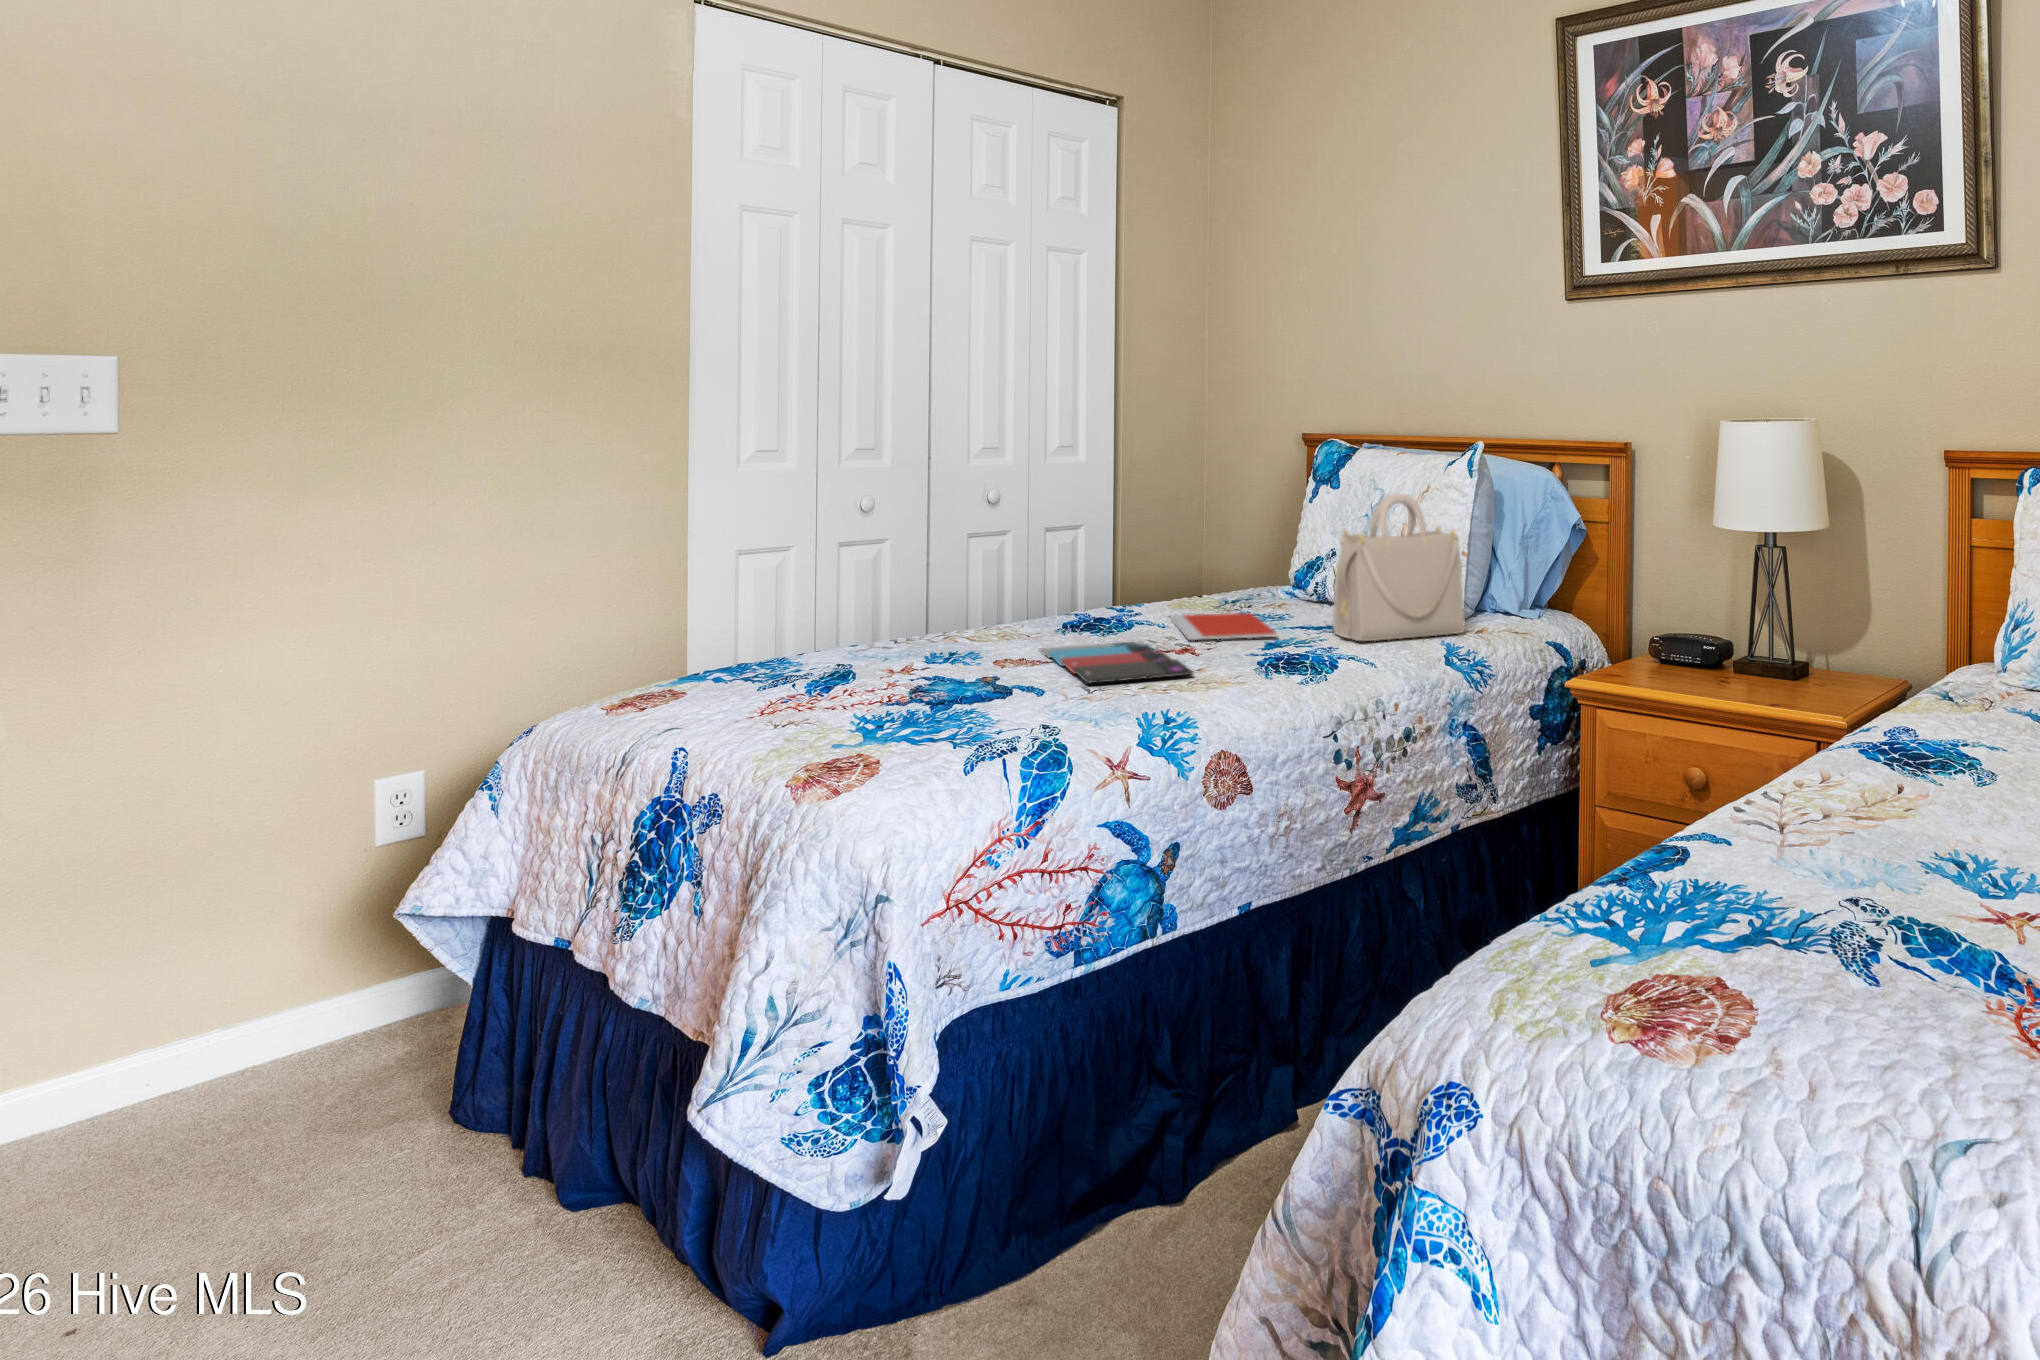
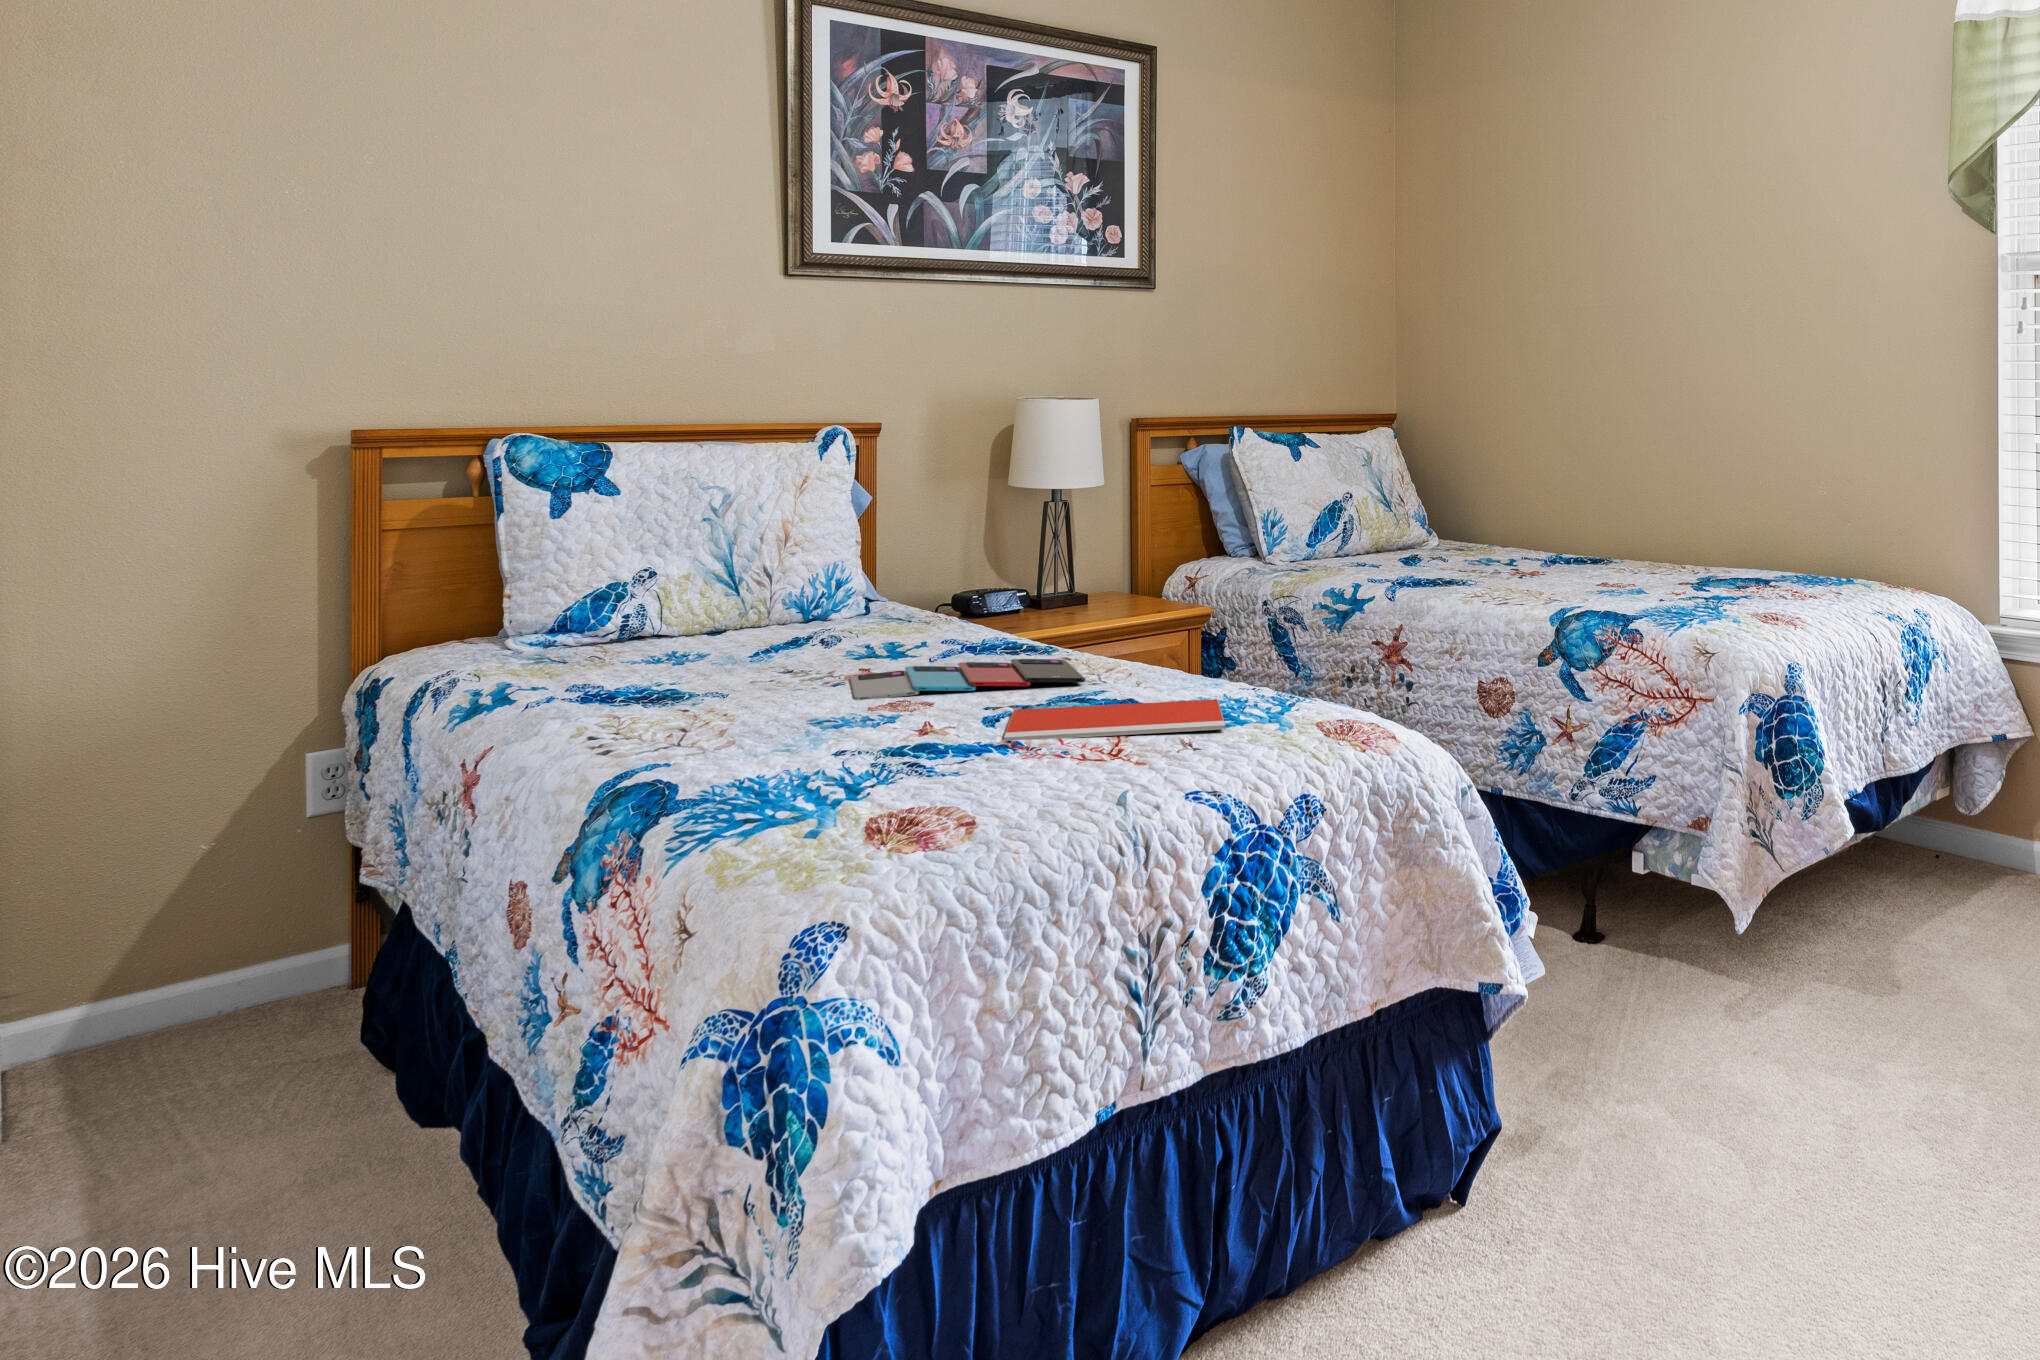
handbag: present [1333,494,1465,641] -> none [859,481,943,637]
notebook: present [1170,613,1278,640] -> present [1004,699,1225,740]

